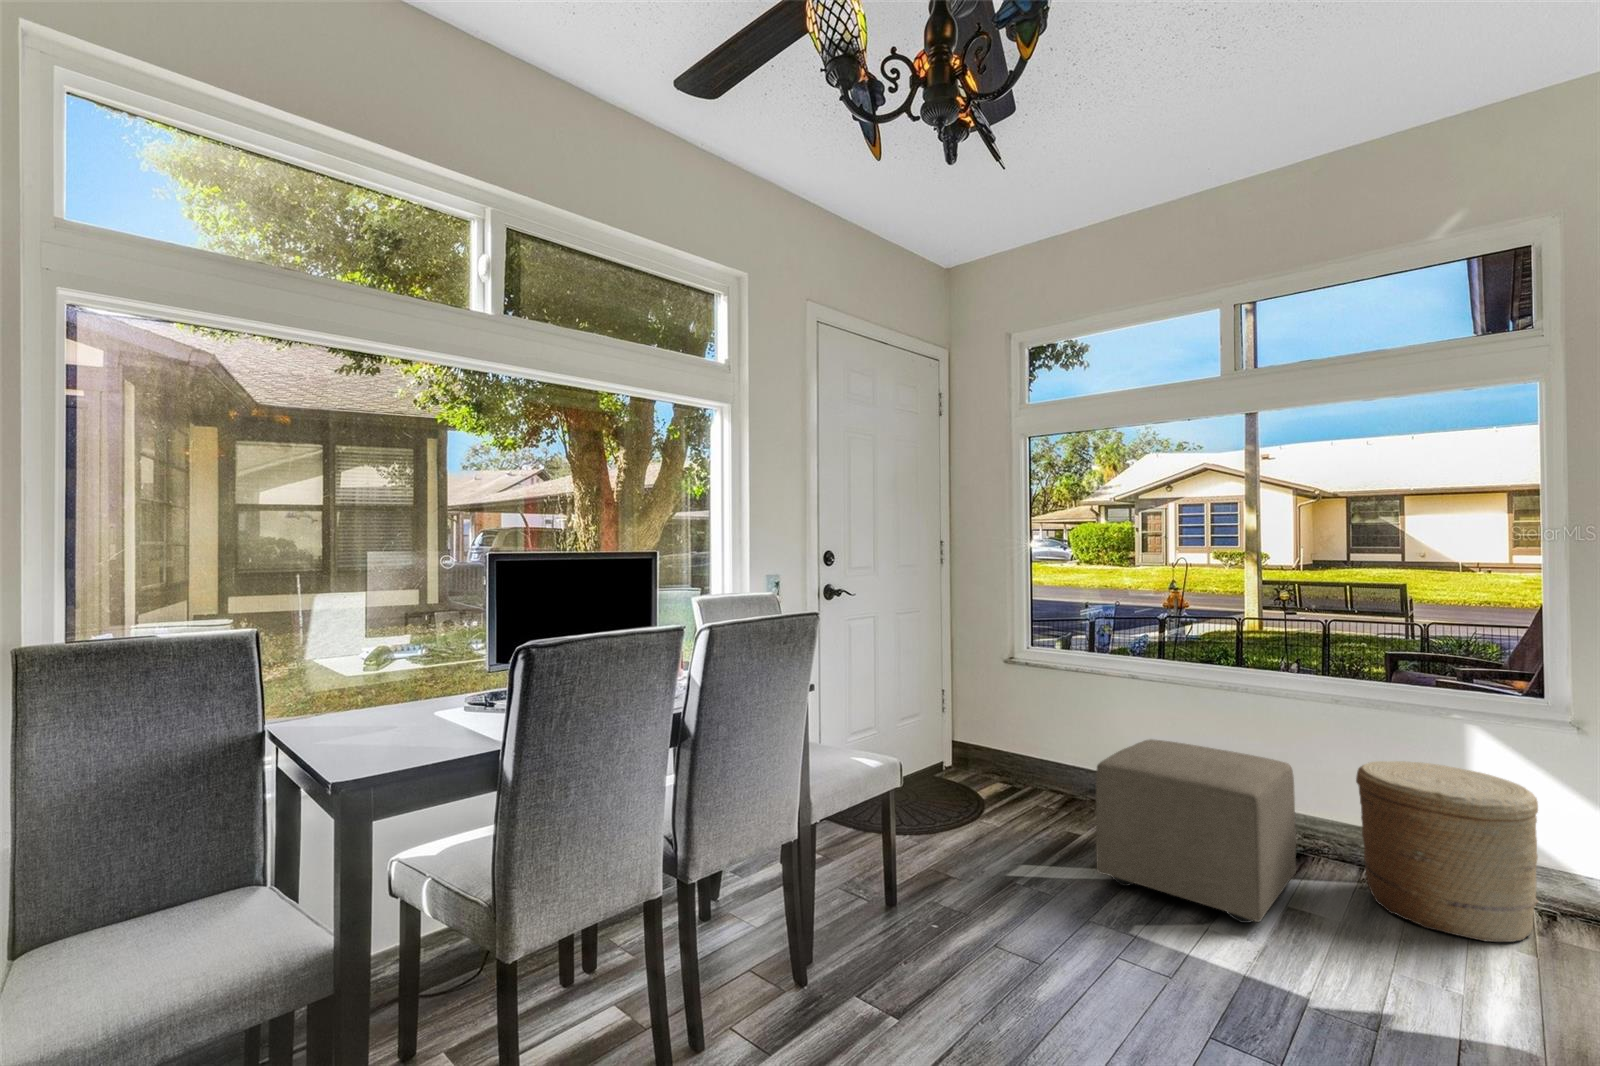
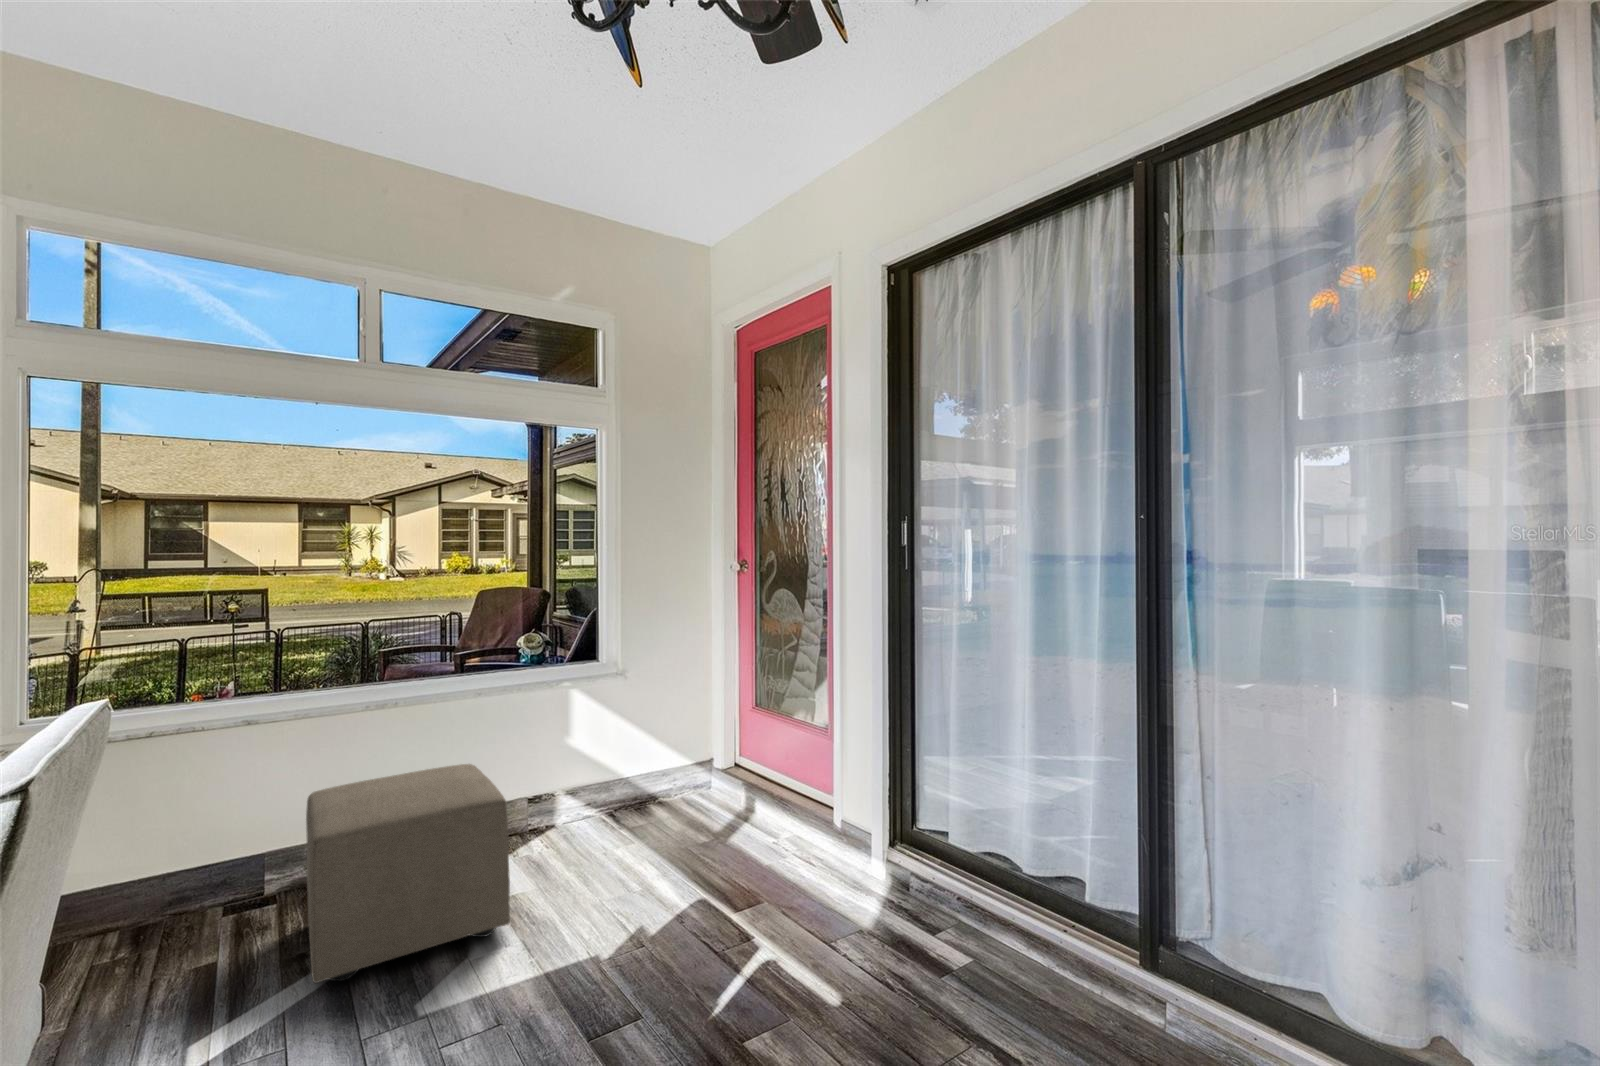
woven basket: present [1356,761,1538,942] -> none [514,724,630,863]

